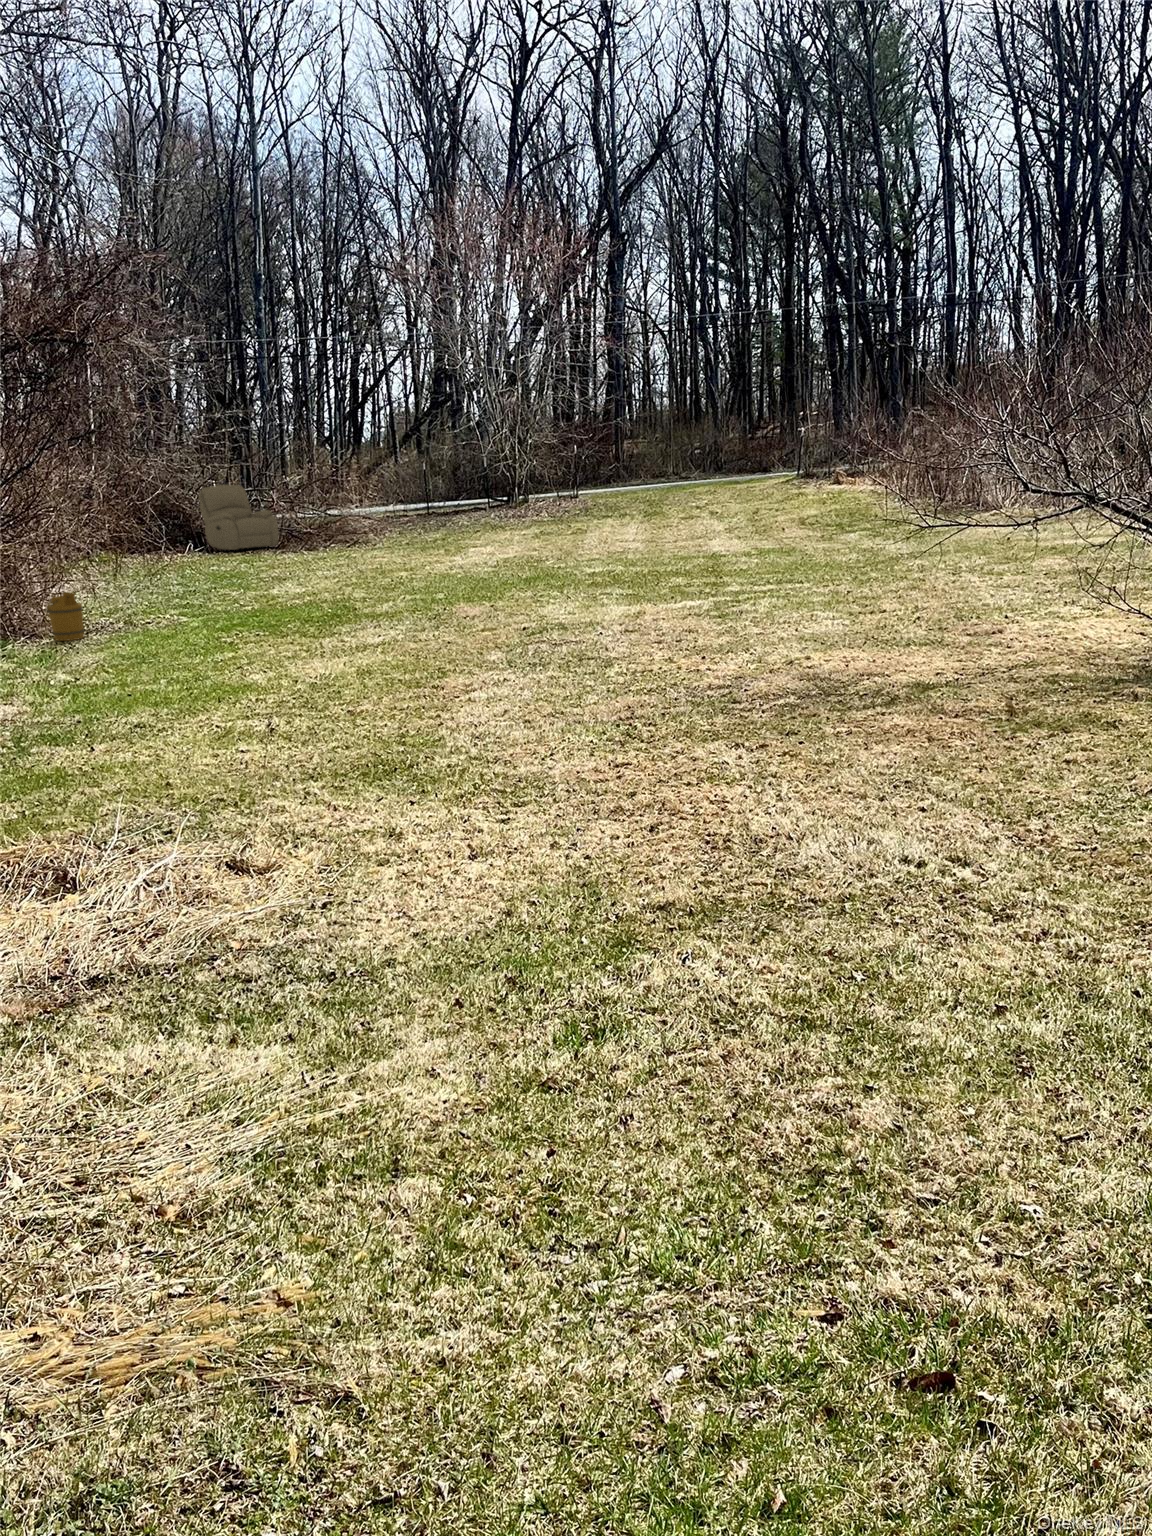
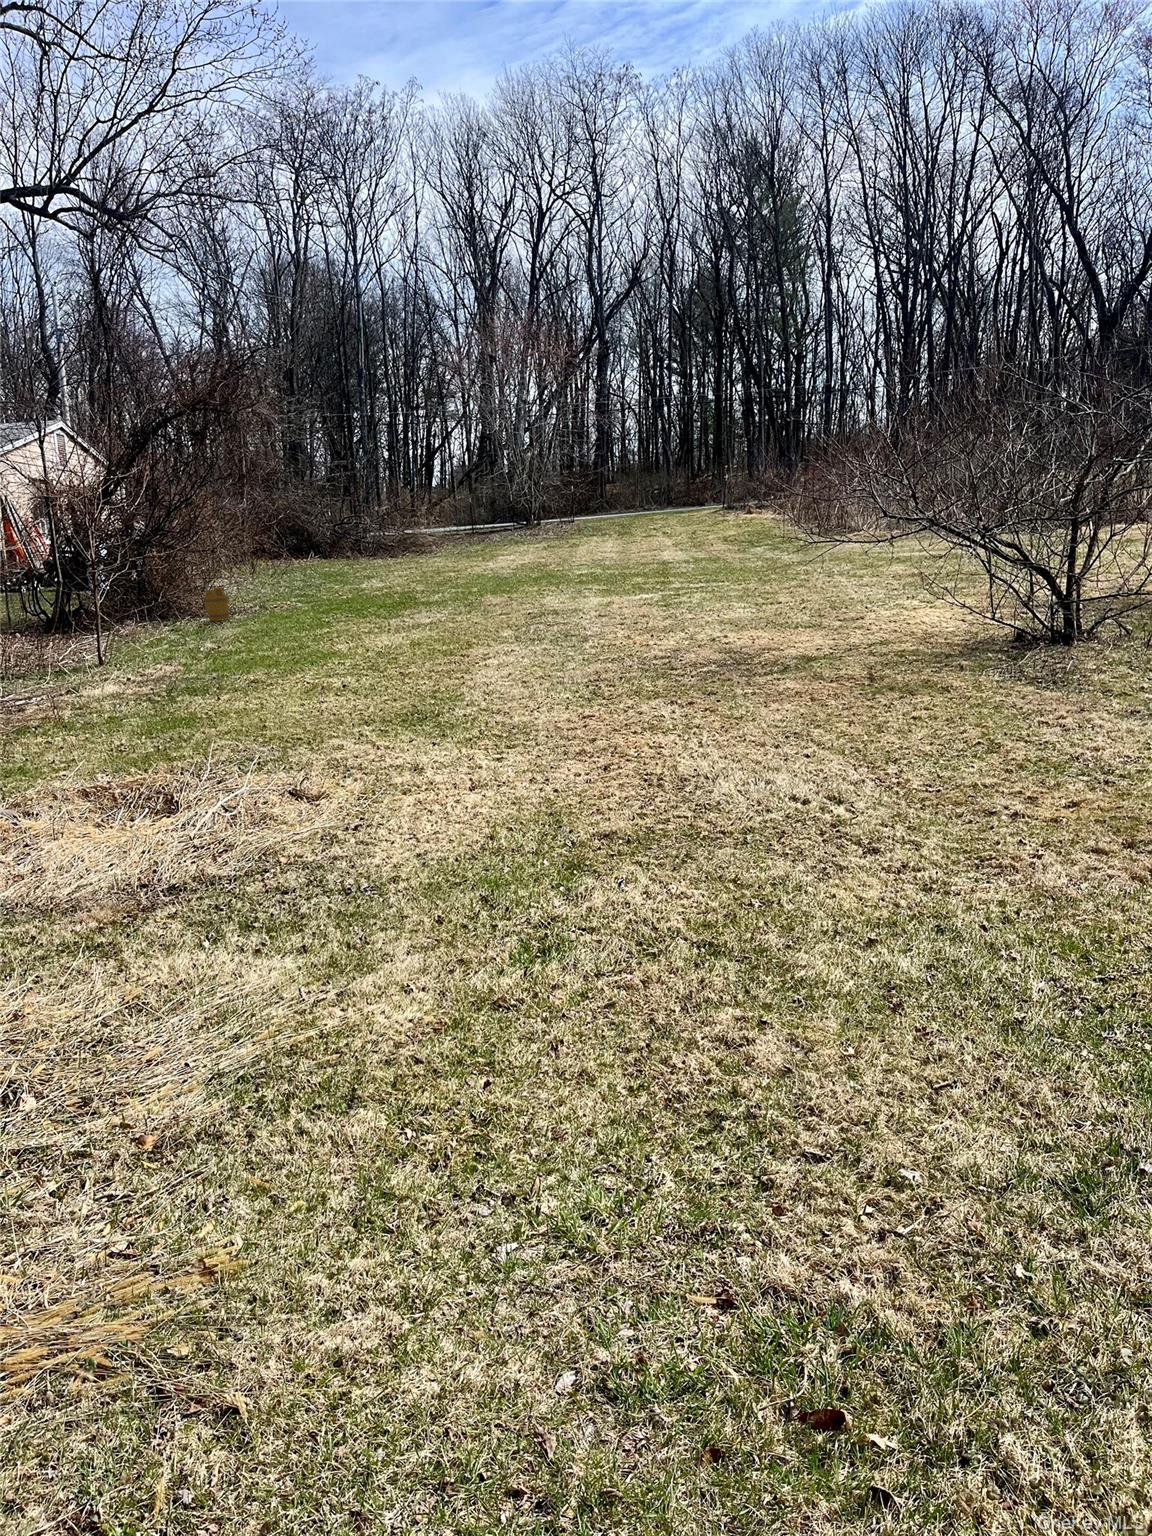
chair: present [199,485,279,551] -> none [317,514,373,560]

